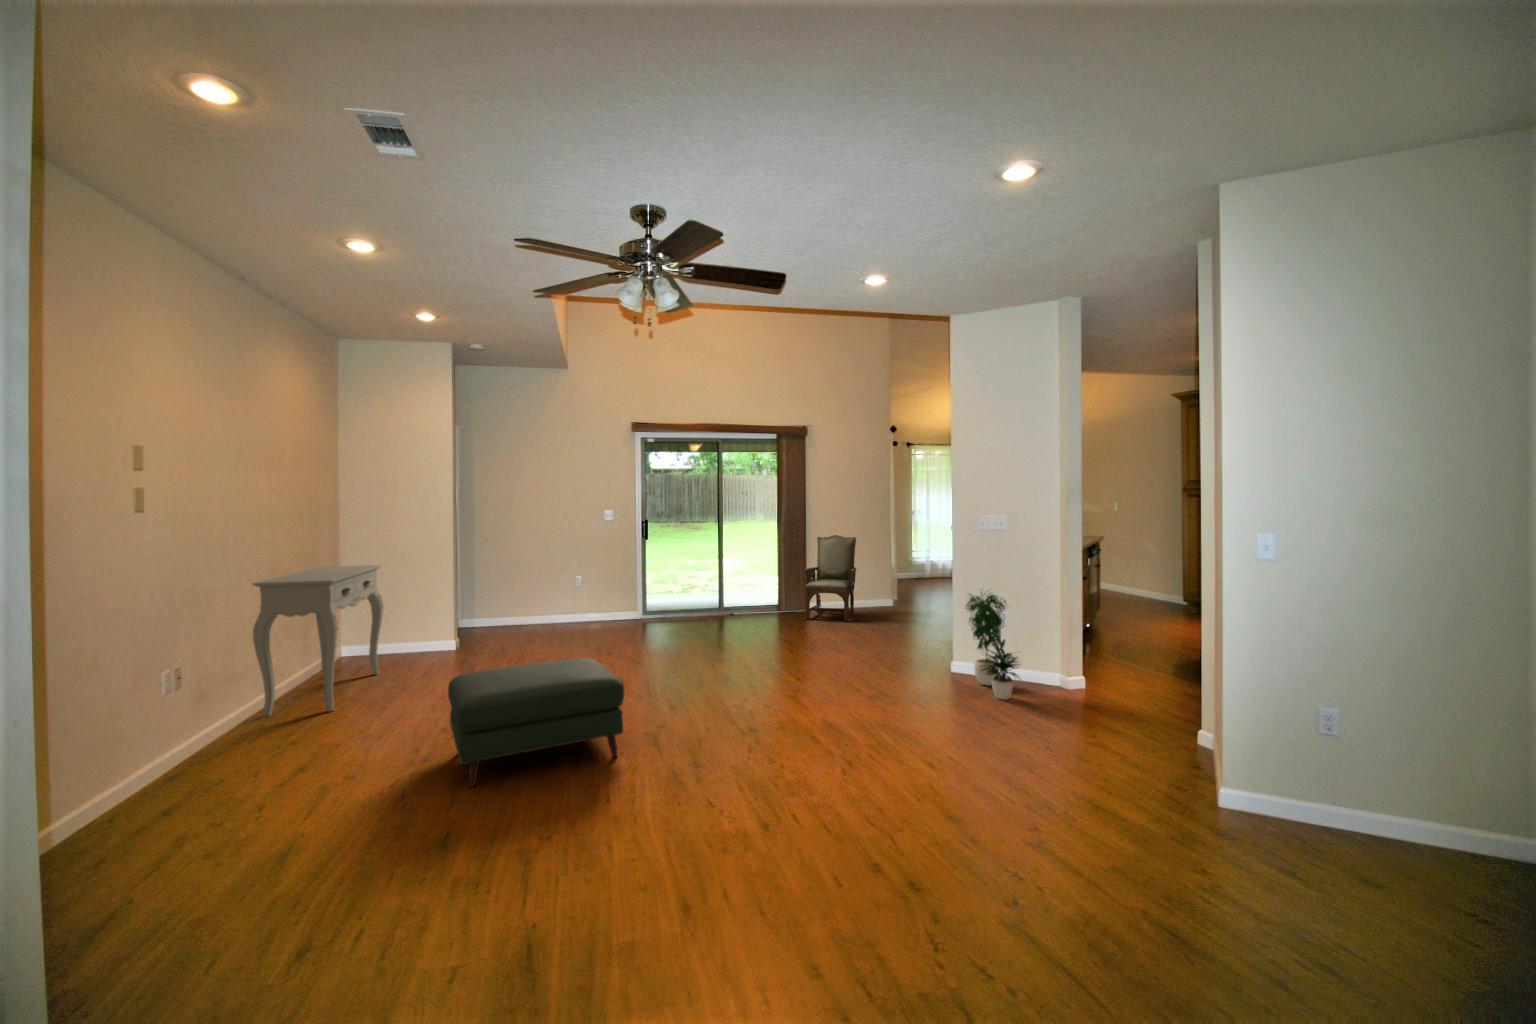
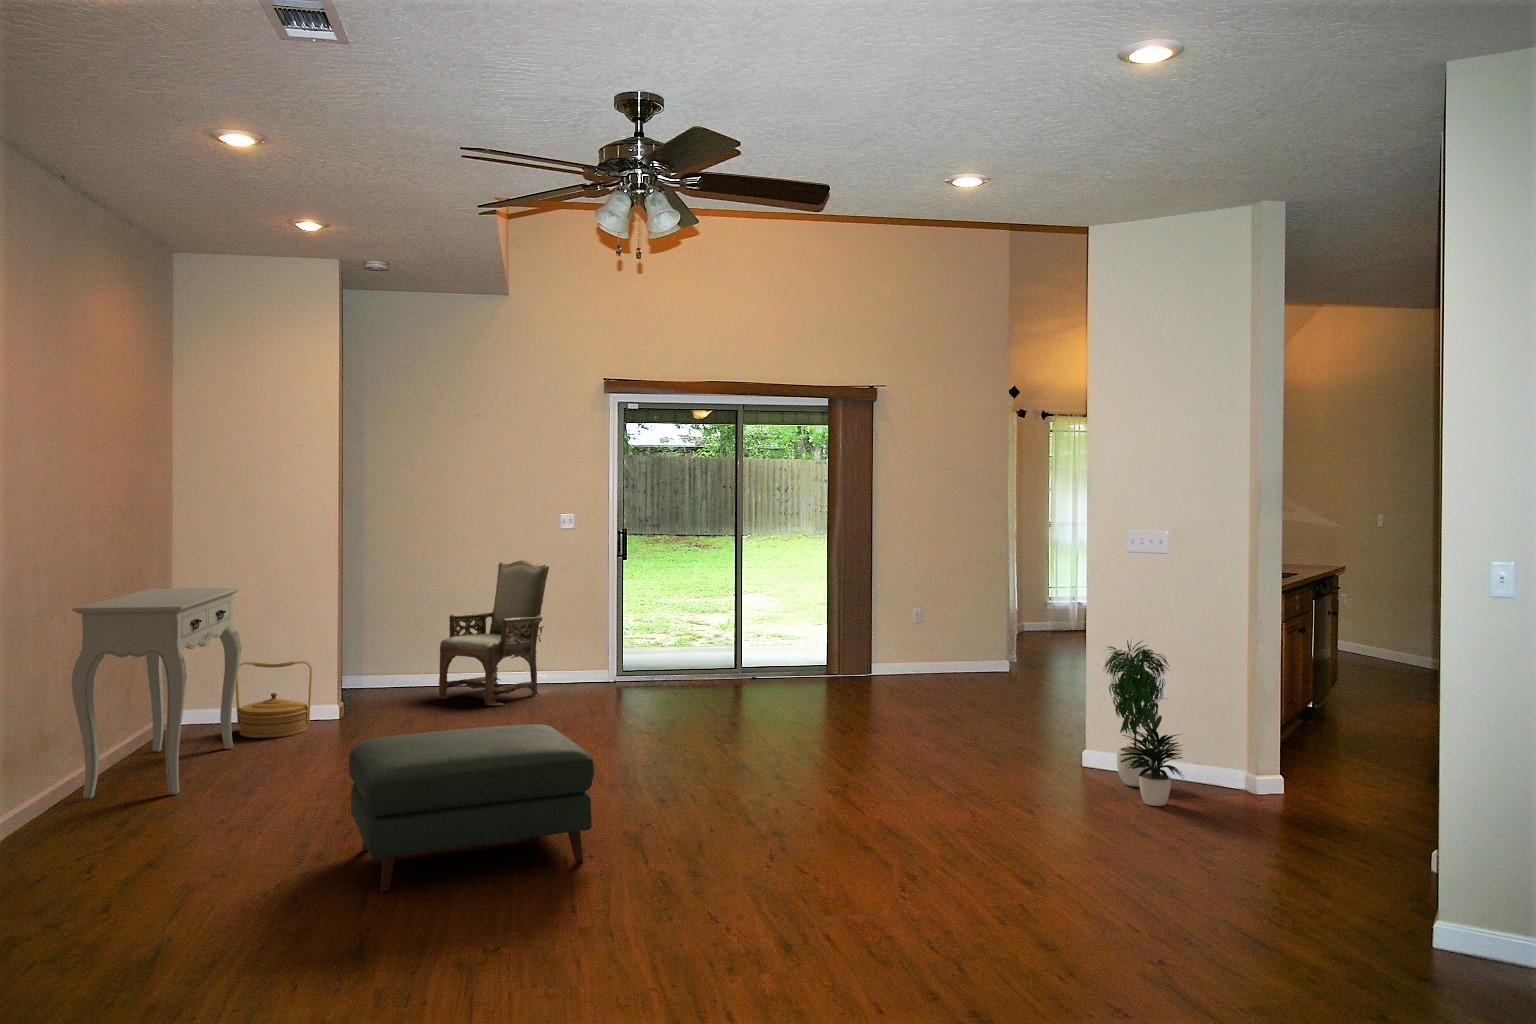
armchair: present [805,535,856,621] -> present [439,560,549,705]
woven basket: none [381,613,435,666] -> present [236,661,312,738]

